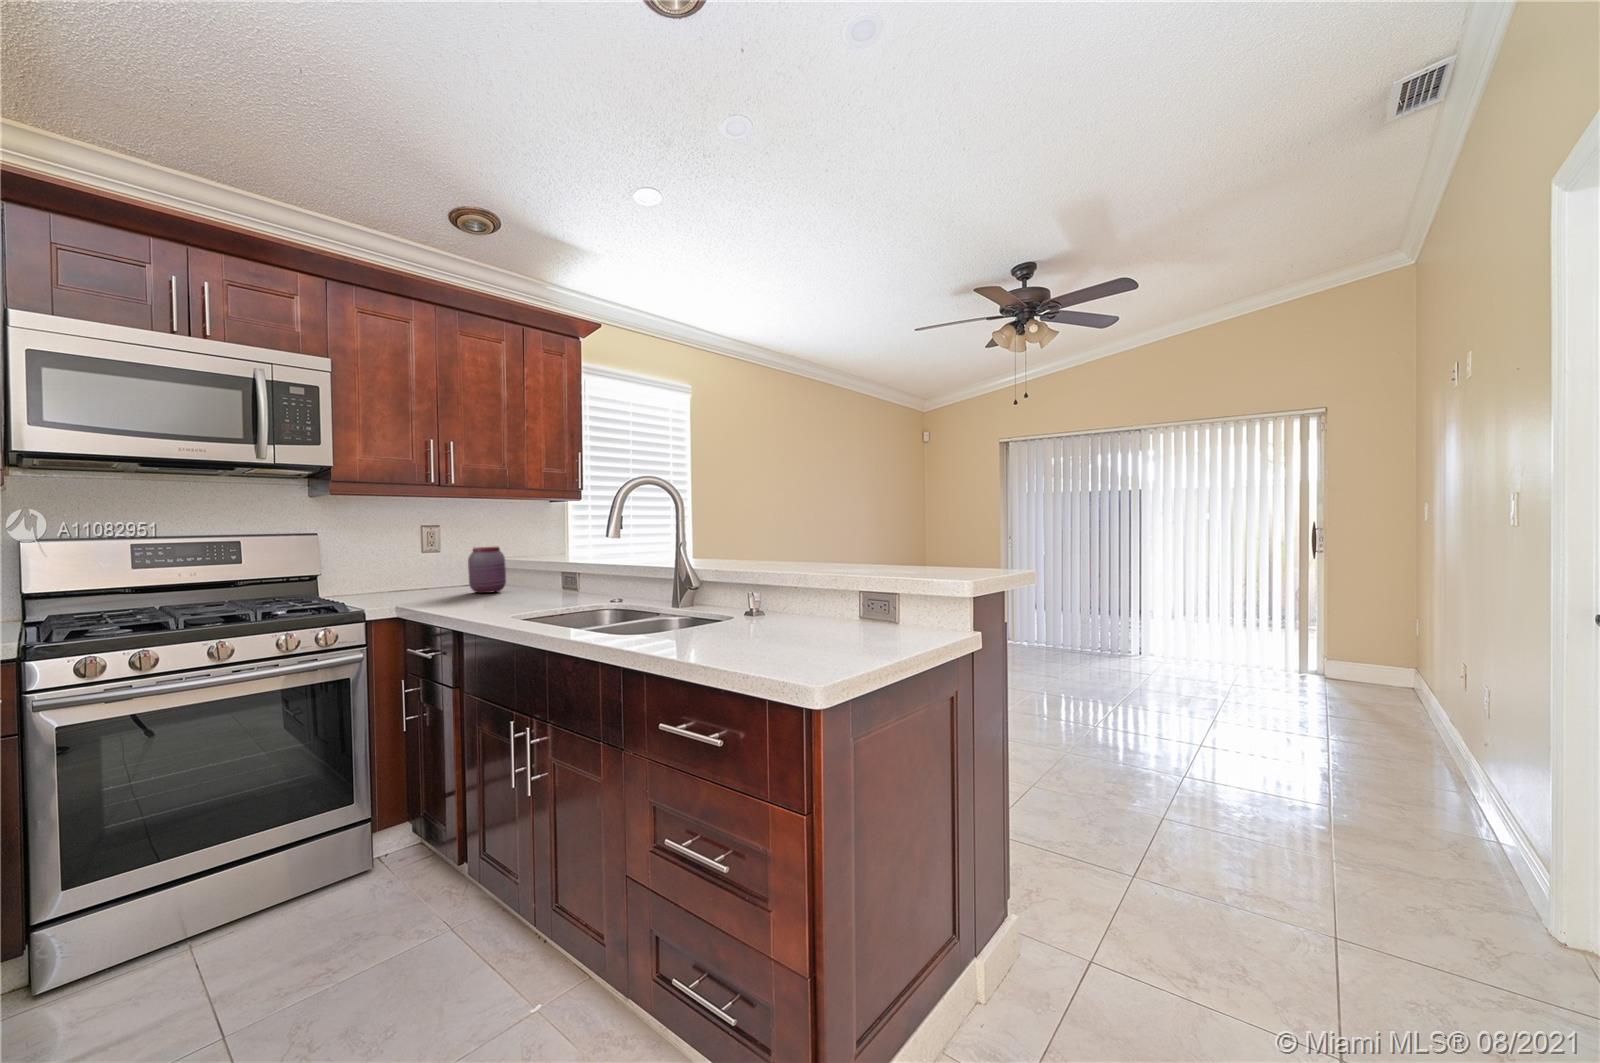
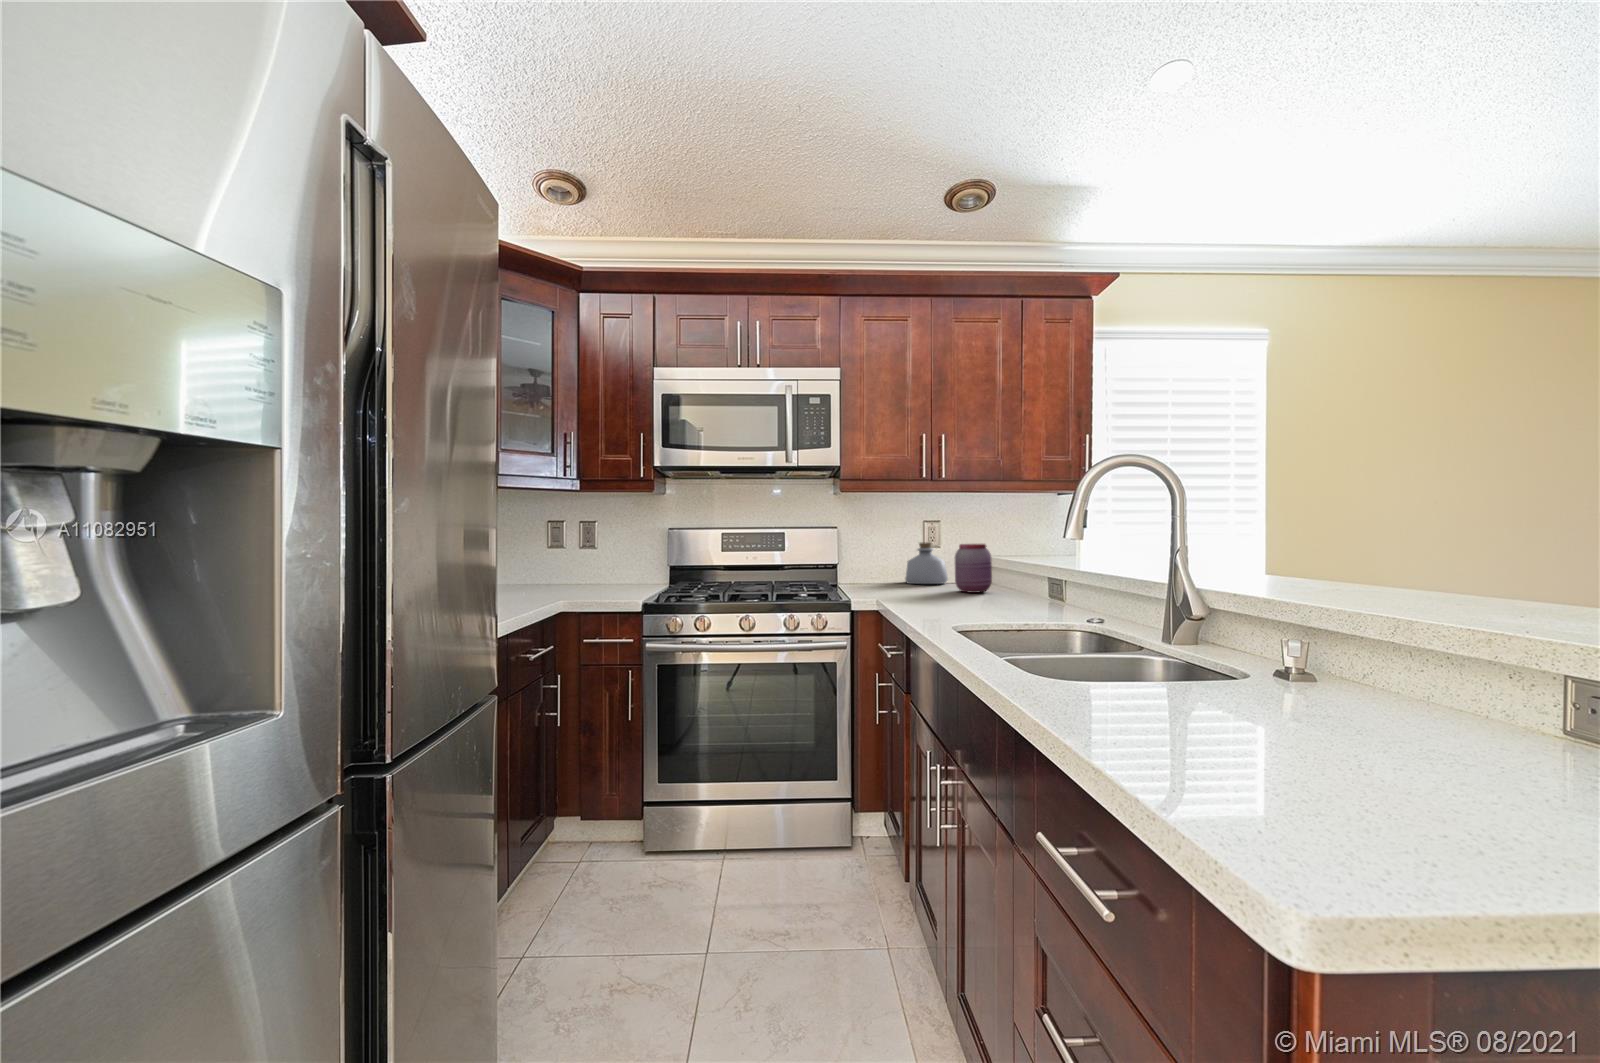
bottle: none [403,548,453,591] -> present [905,542,948,584]

